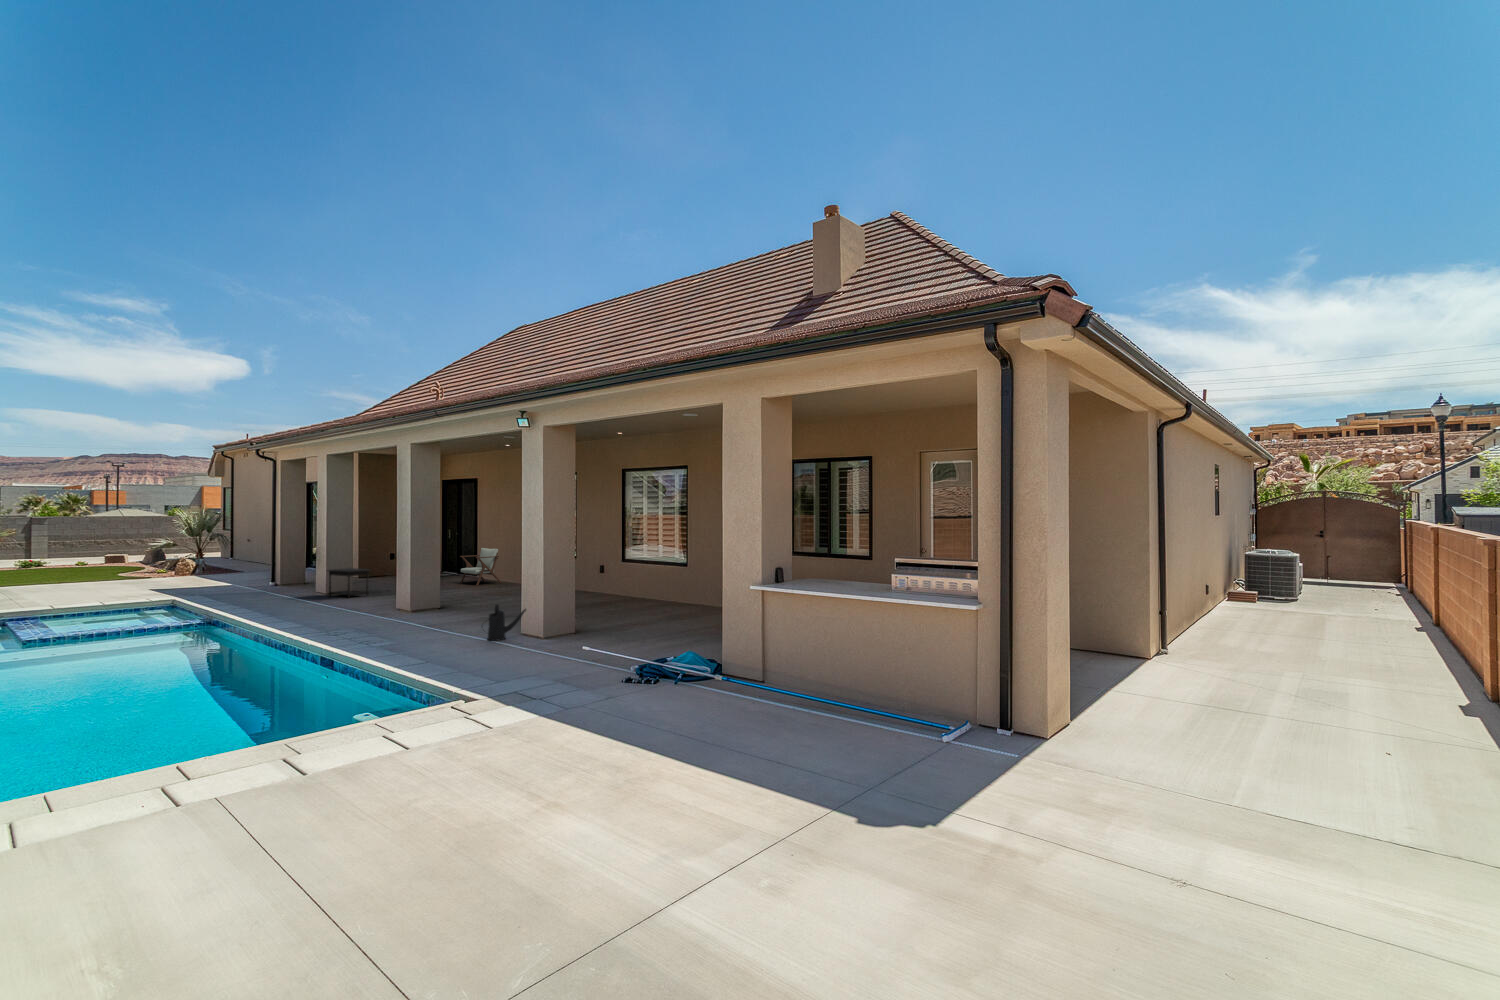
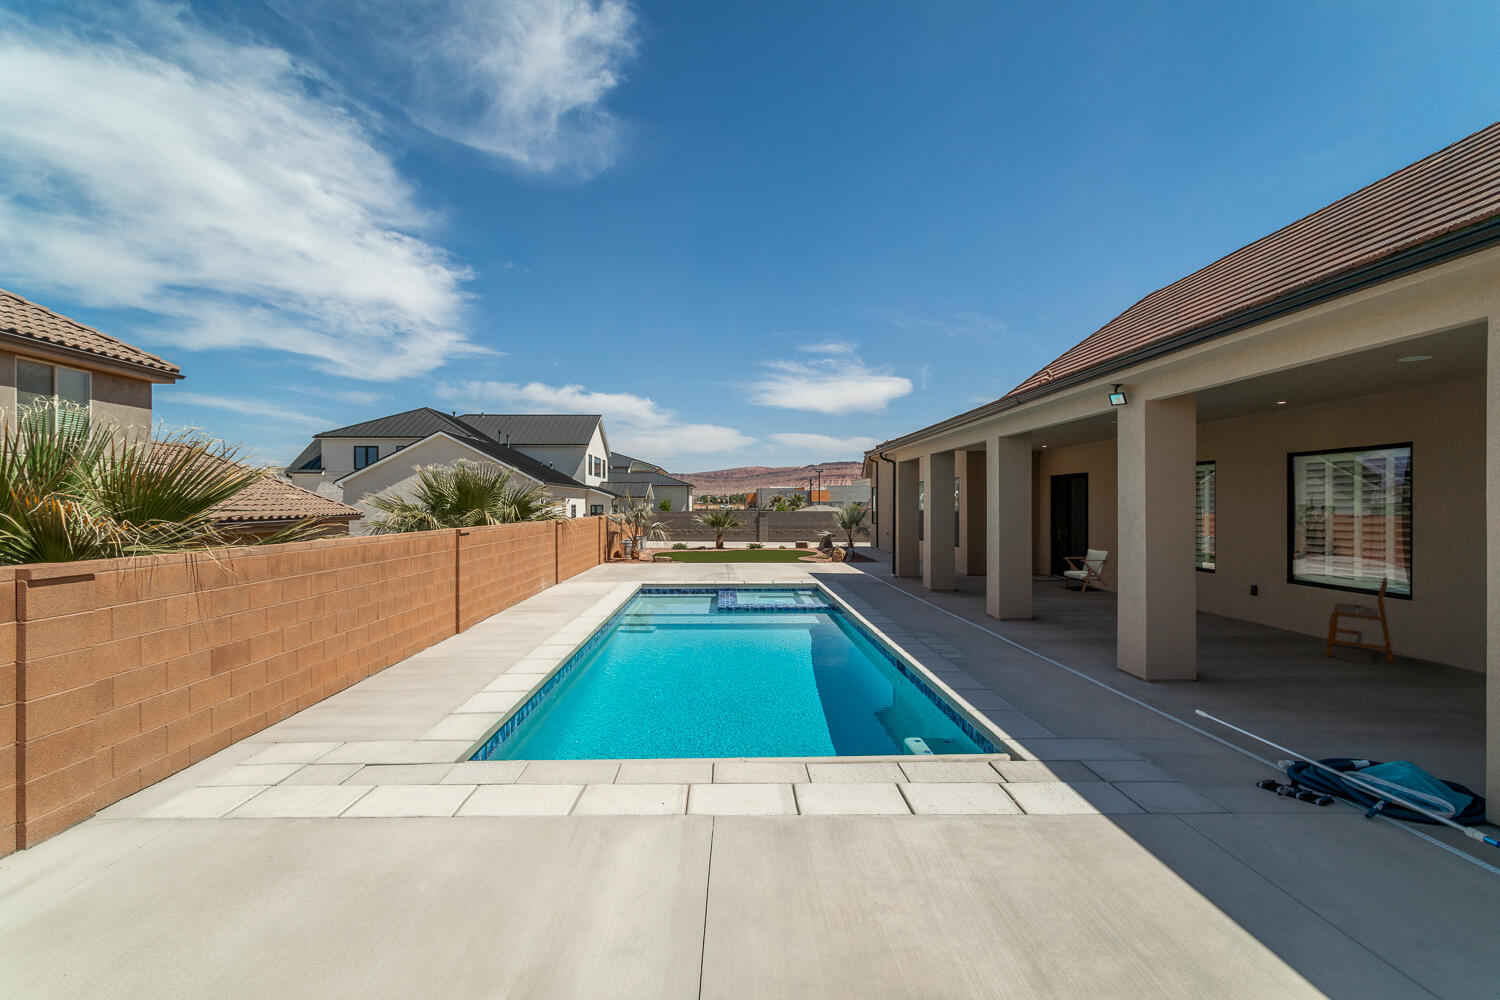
bench: none [646,555,679,610] -> present [1326,577,1393,662]
side table: present [328,568,370,597] -> none [928,565,969,595]
watering can: present [488,605,526,641] -> none [1061,625,1120,671]

